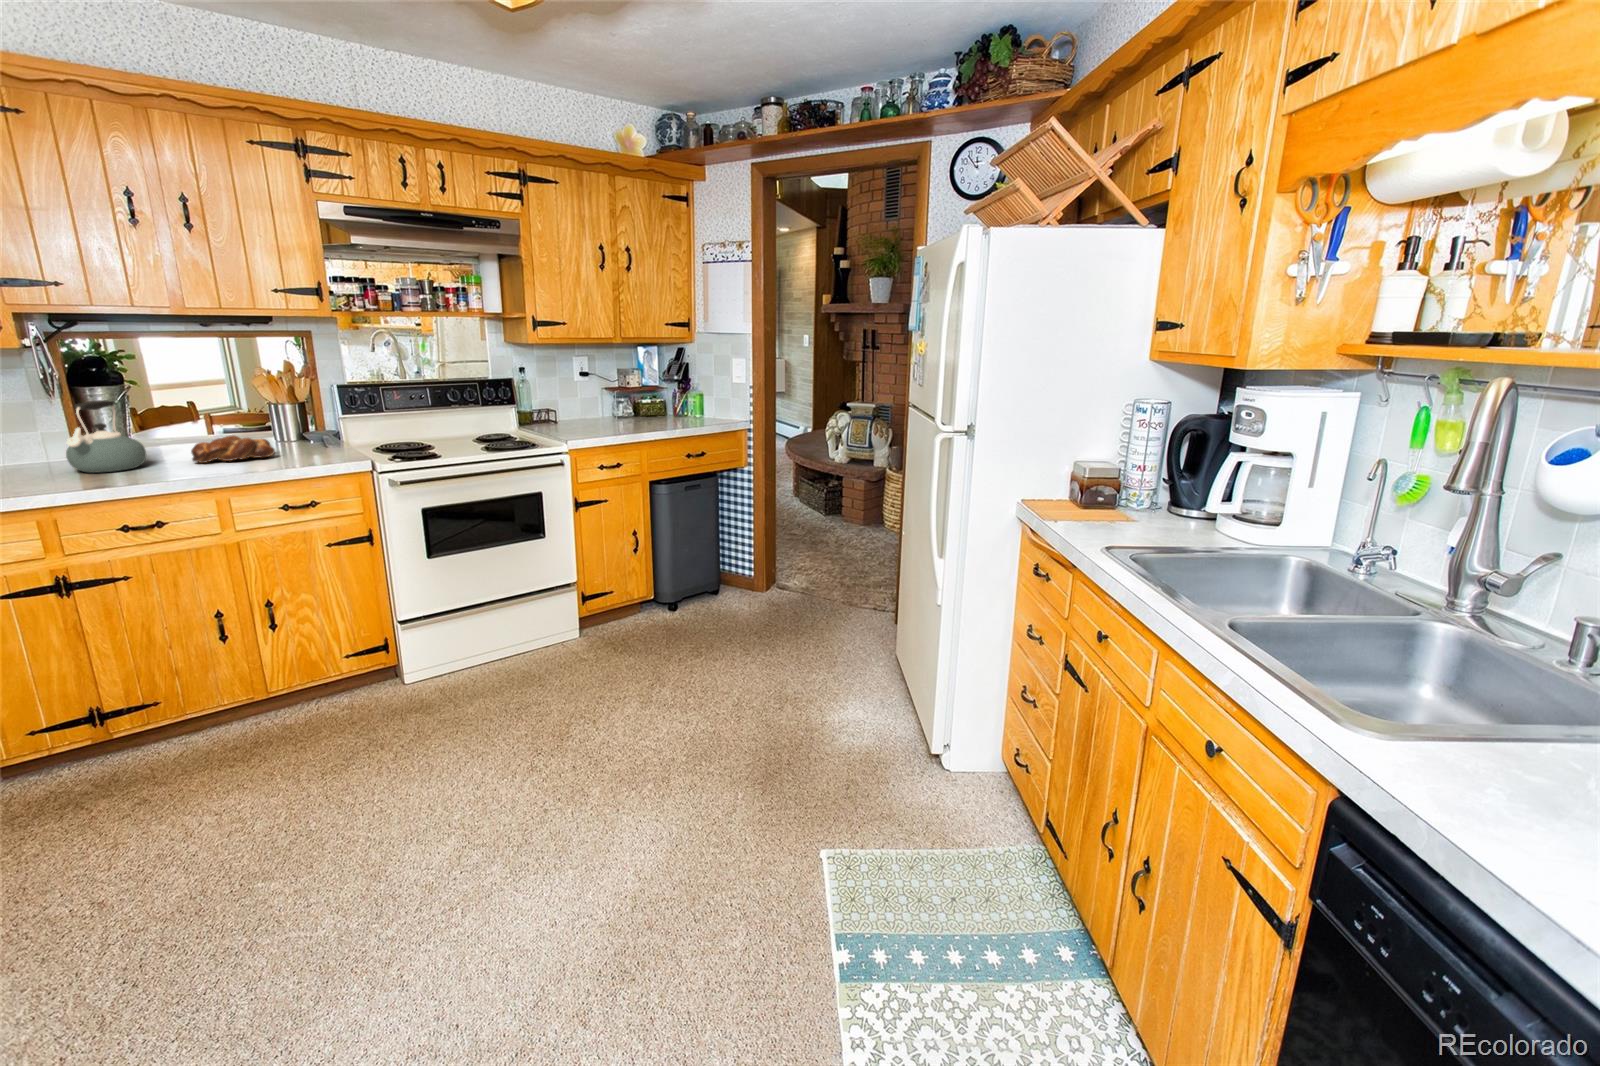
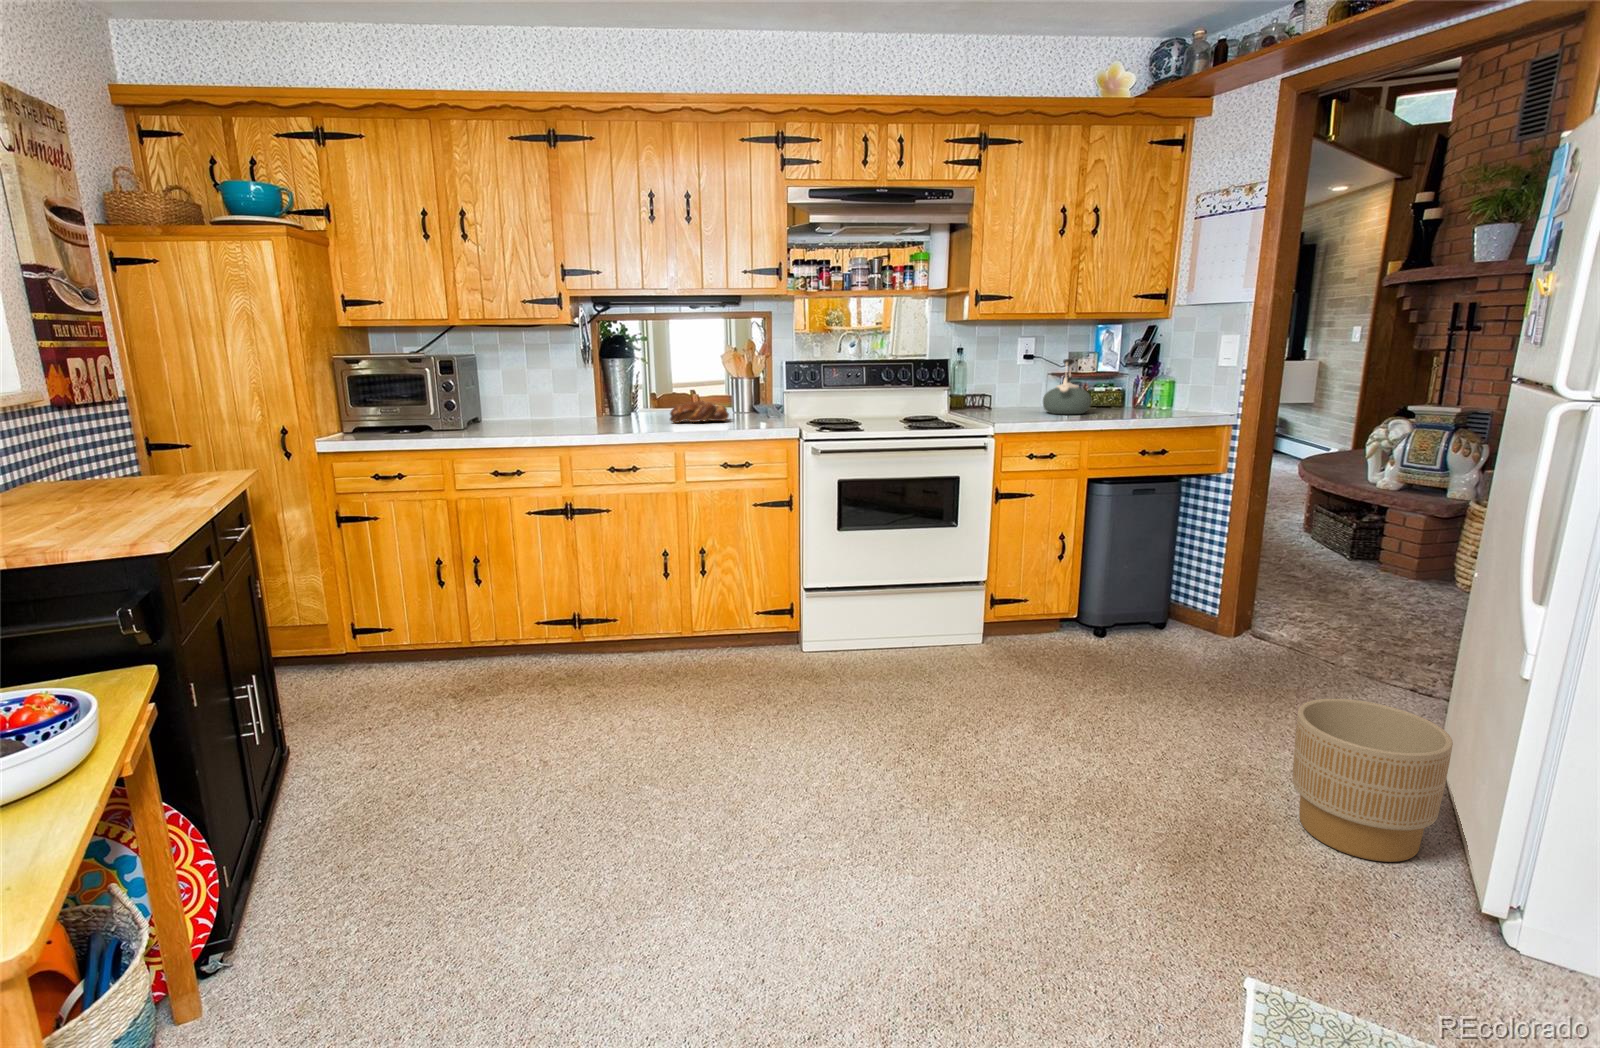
kettle: present [66,400,146,473] -> present [1043,359,1091,414]
planter: none [823,636,907,741] -> present [1292,699,1453,862]

